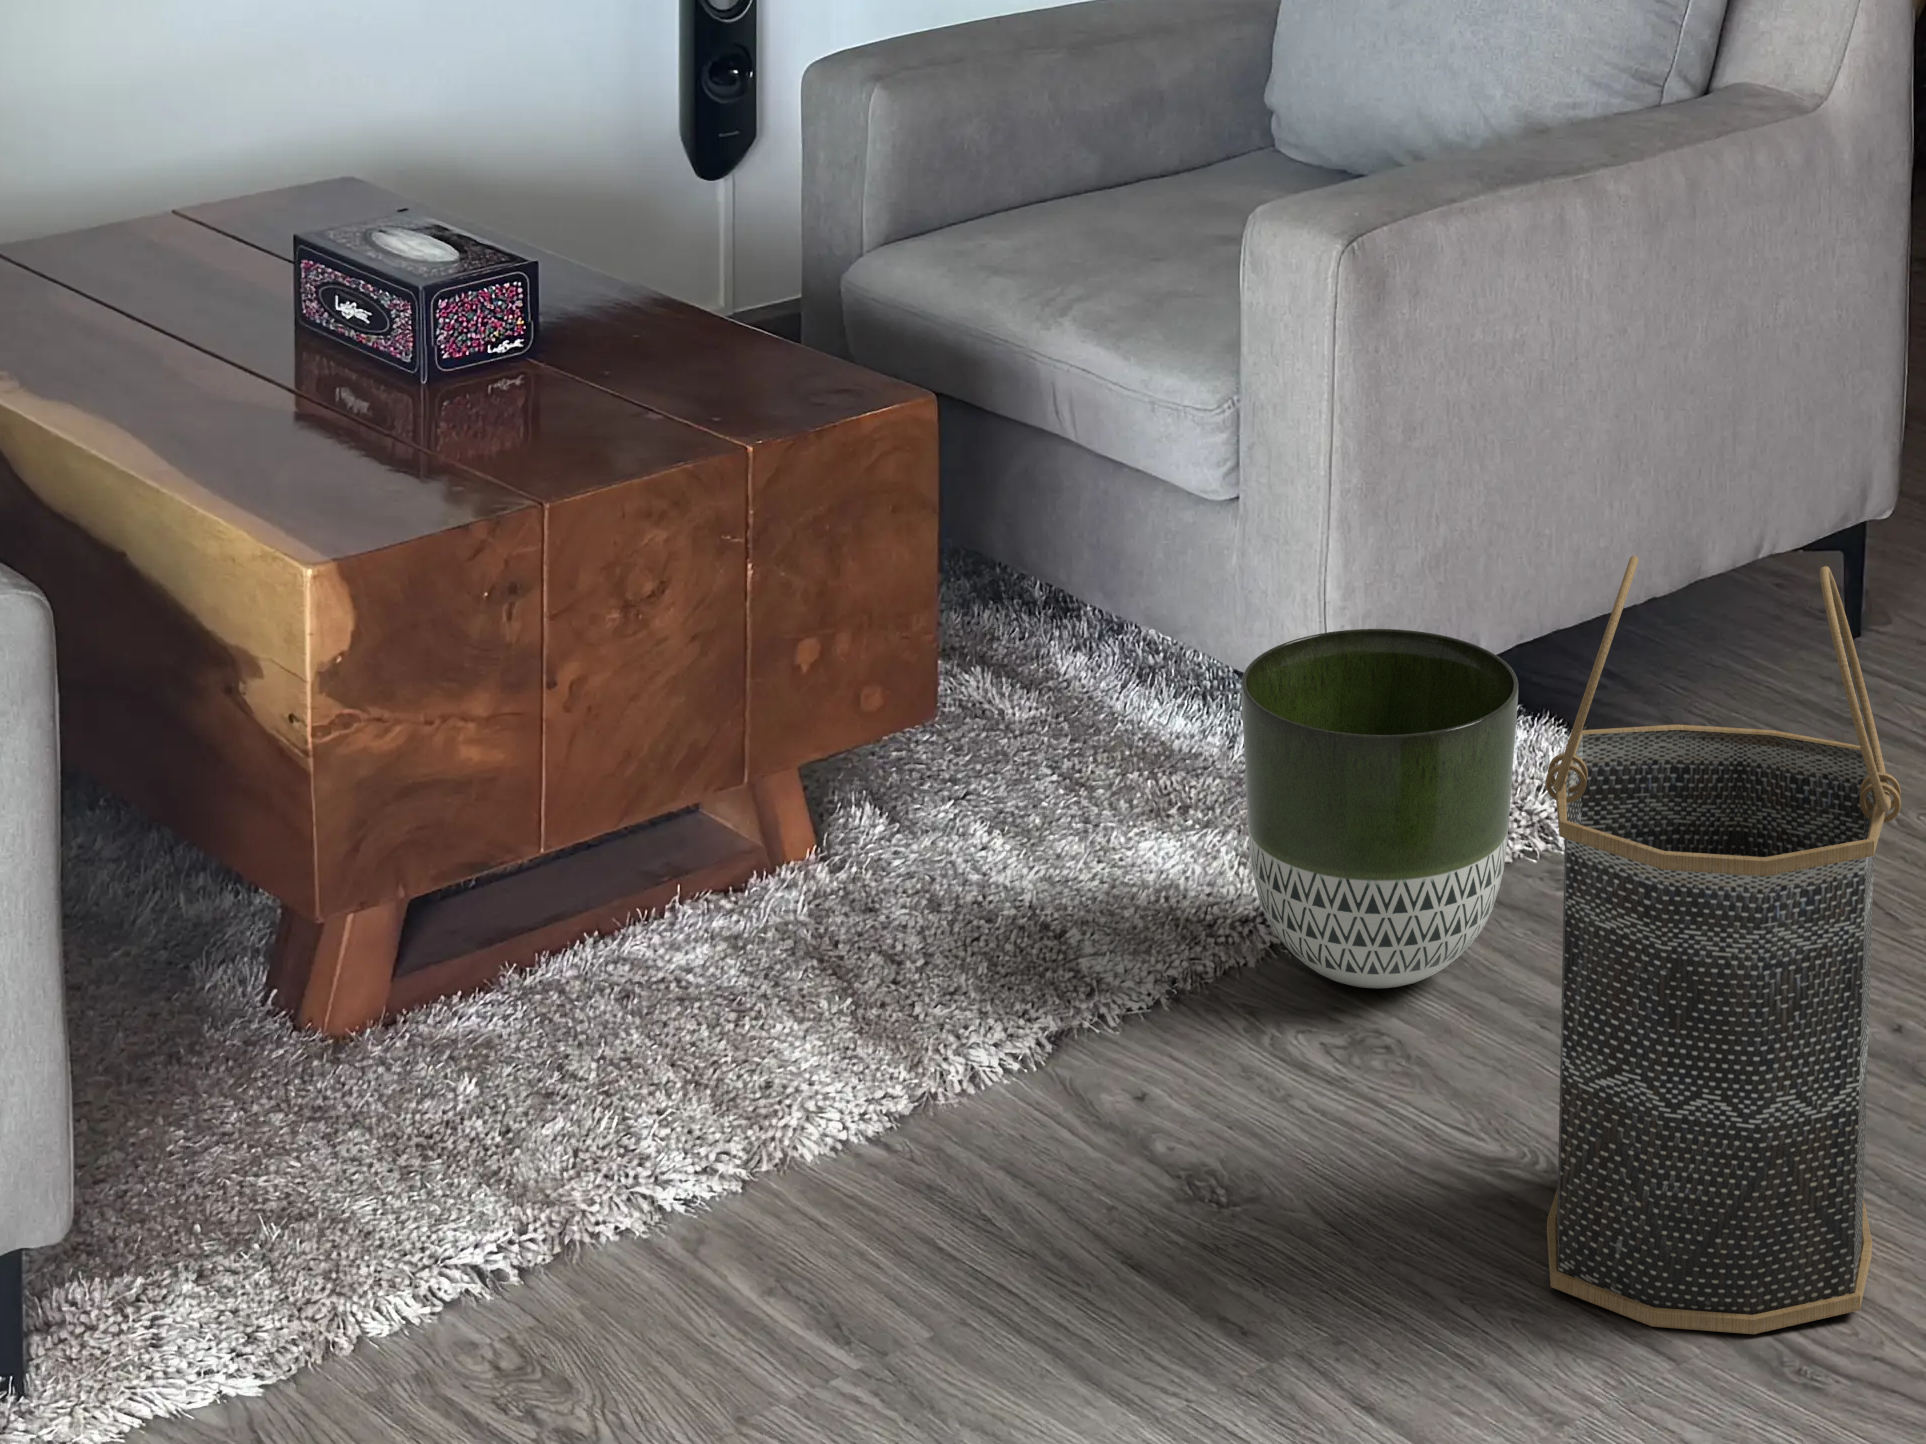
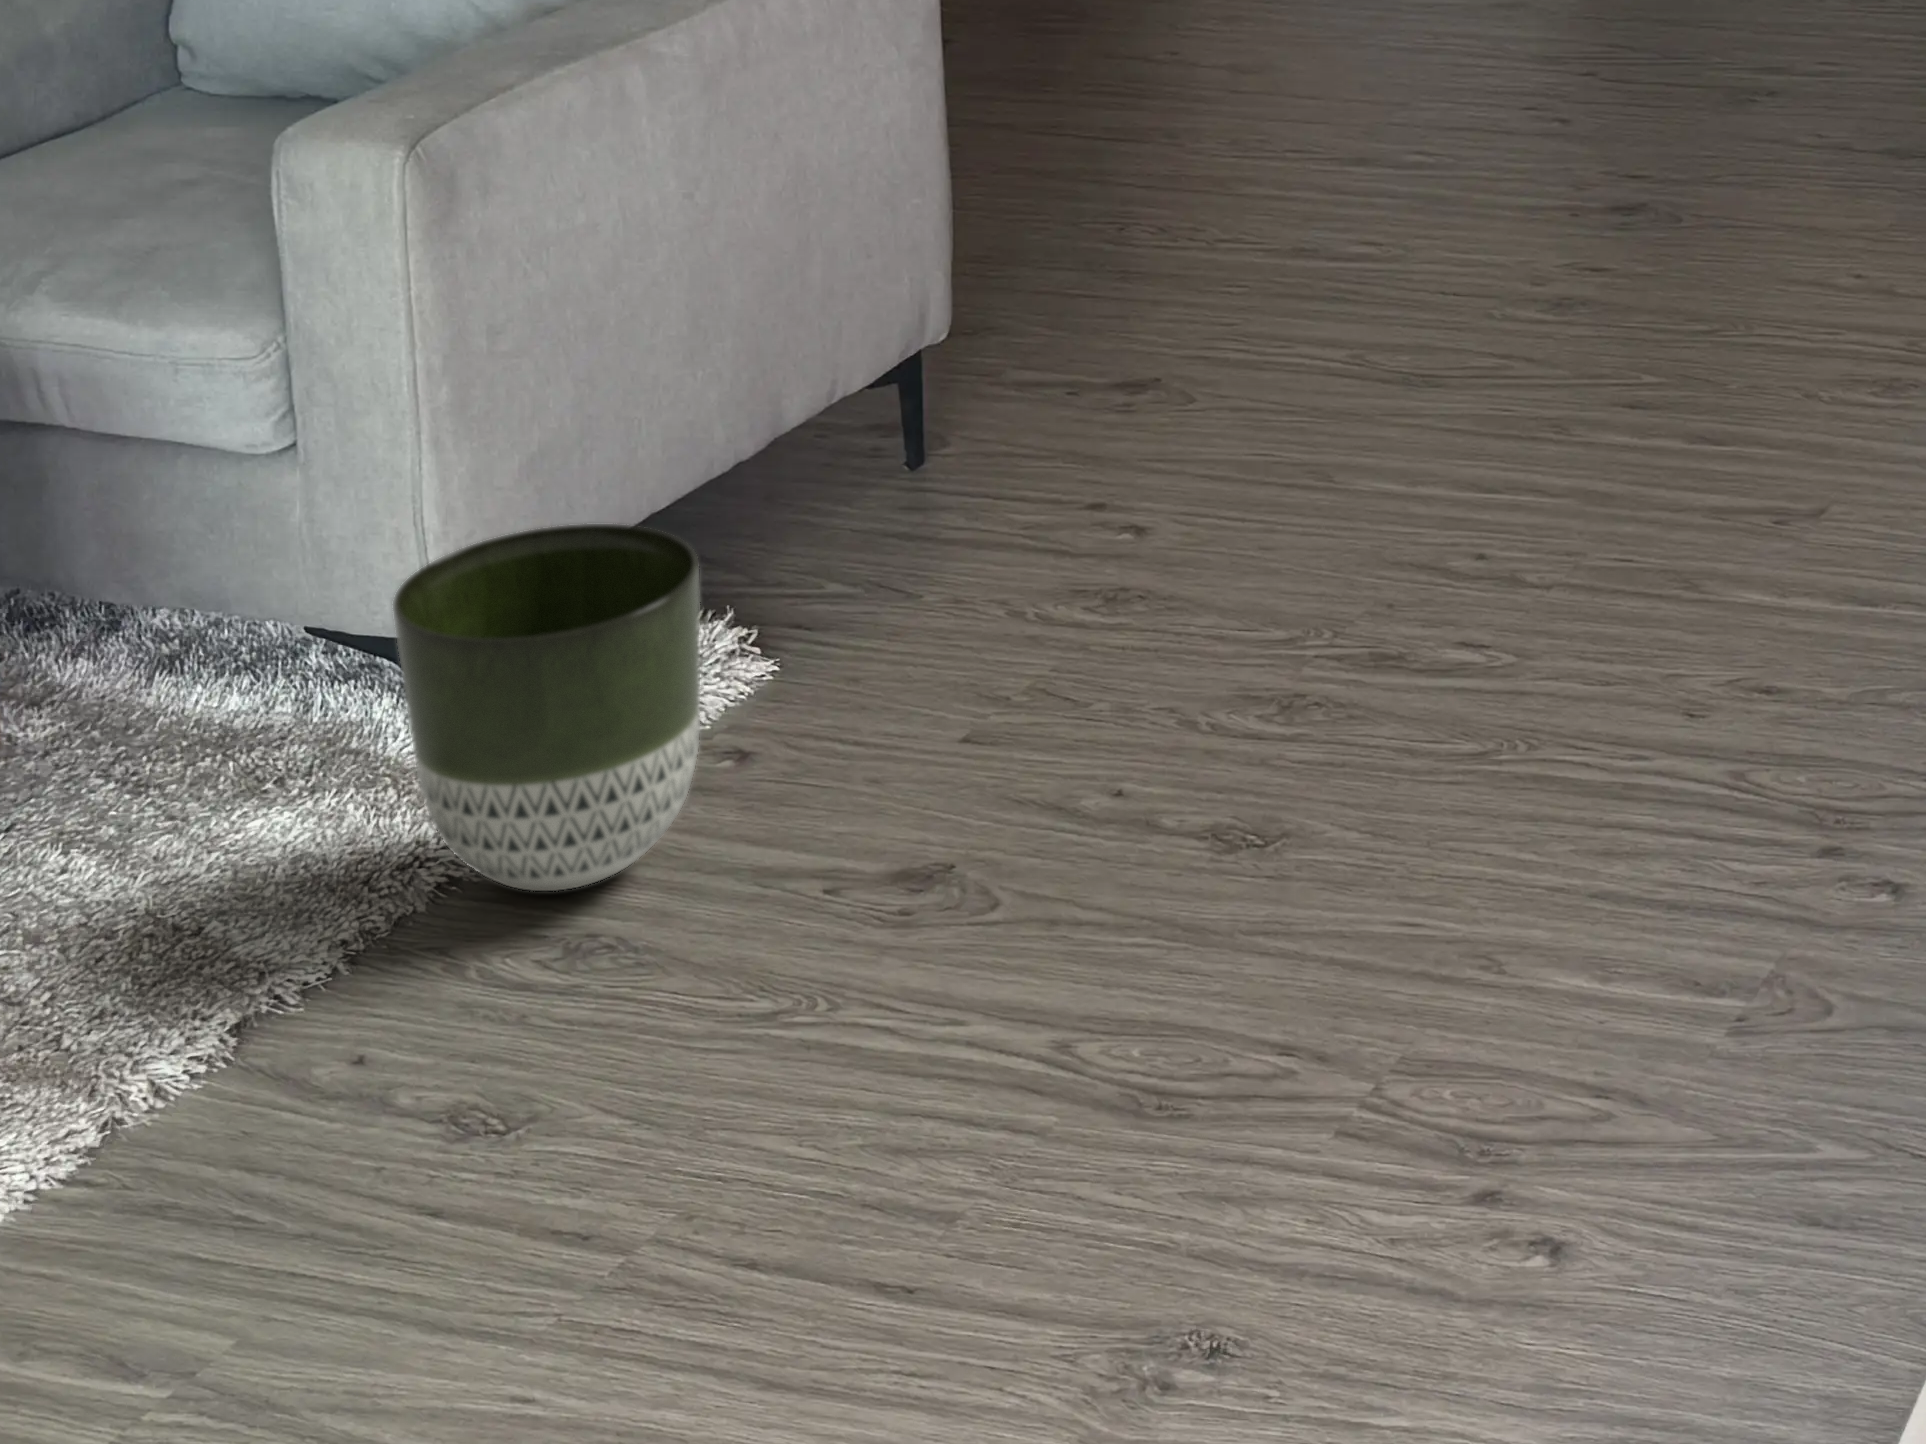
basket: present [1546,556,1901,1334] -> none [817,359,1185,1105]

